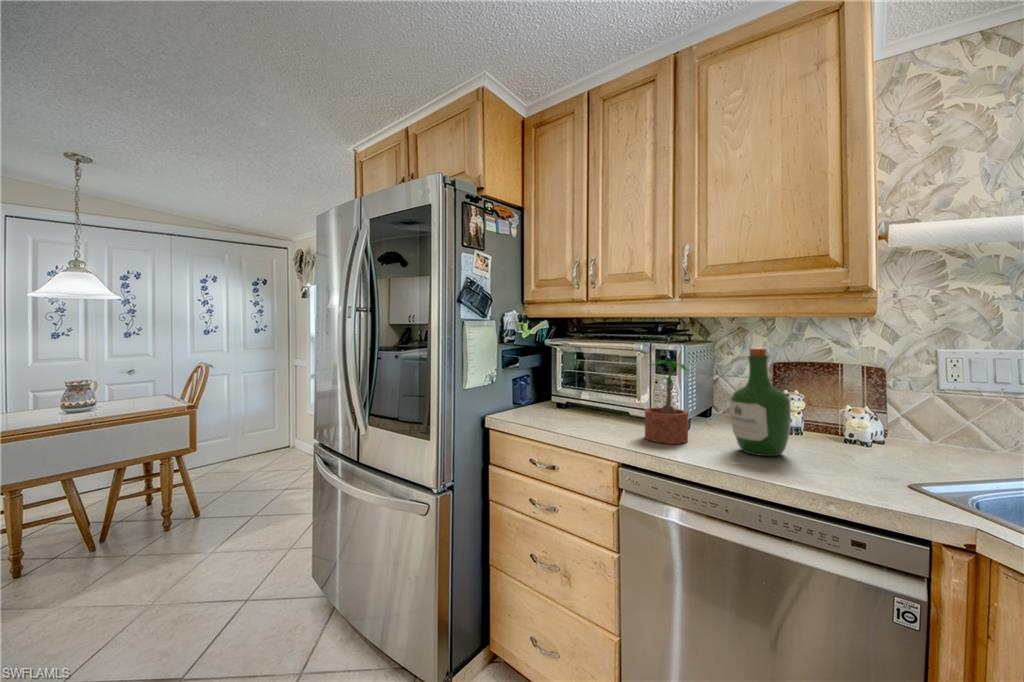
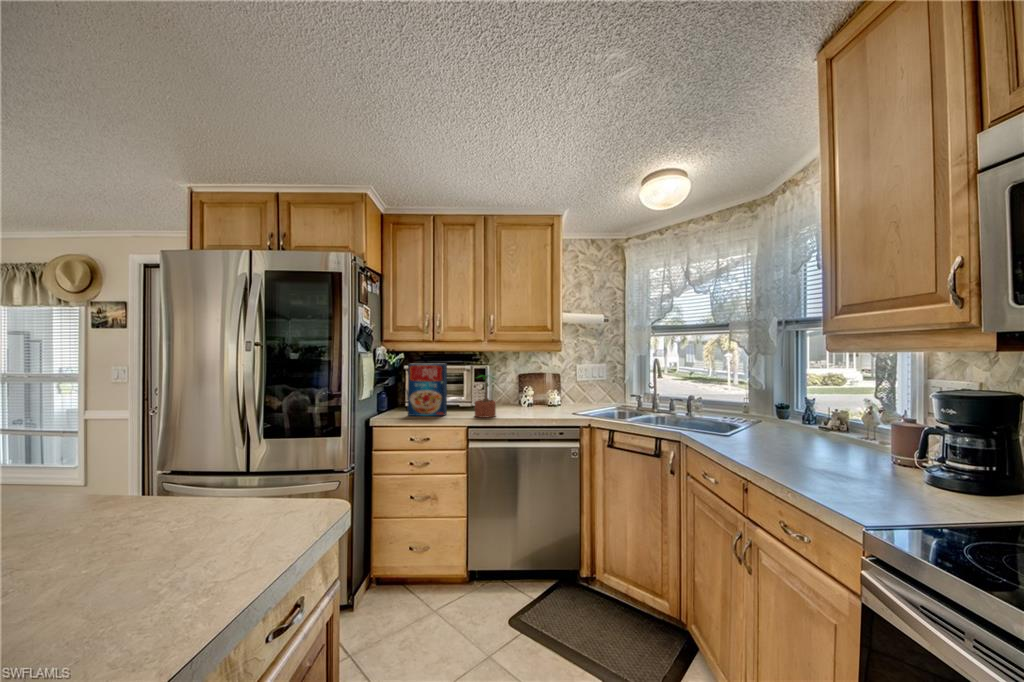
cereal box: none [545,338,606,428] -> present [408,364,447,416]
wine bottle: present [730,347,791,456] -> none [515,367,538,416]

